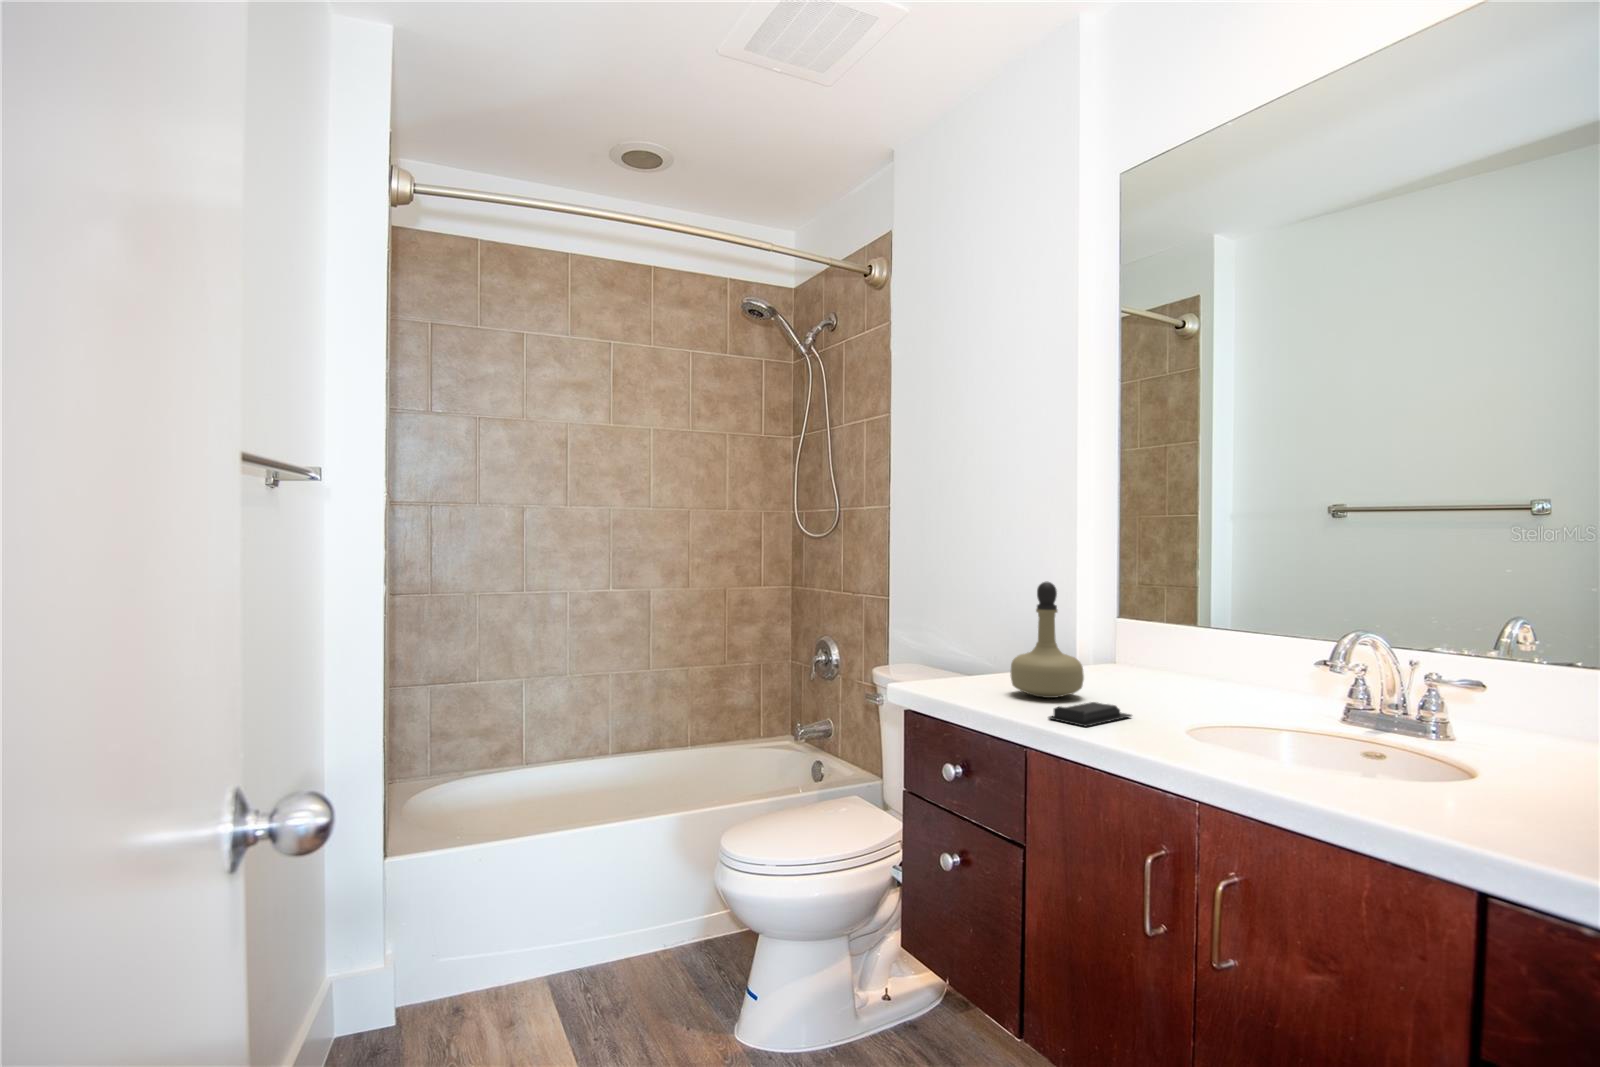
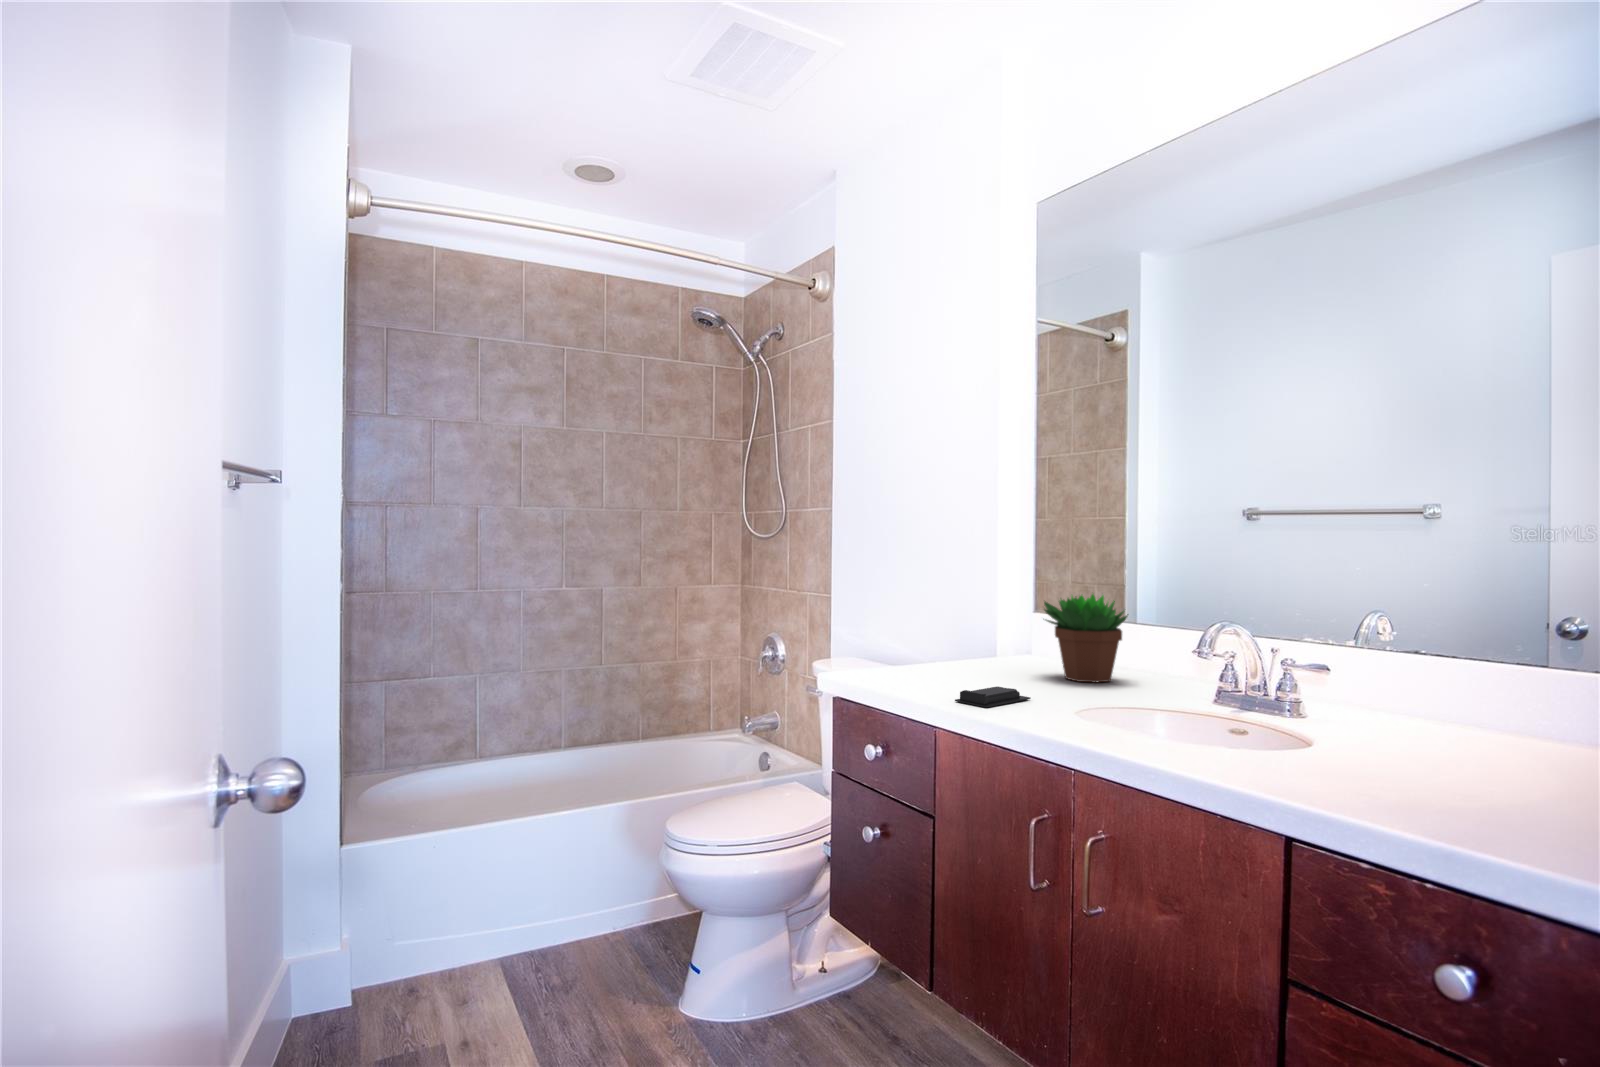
perfume bottle: present [1011,582,1084,698] -> none [928,579,993,684]
succulent plant: none [1134,596,1236,697] -> present [1044,594,1128,682]

